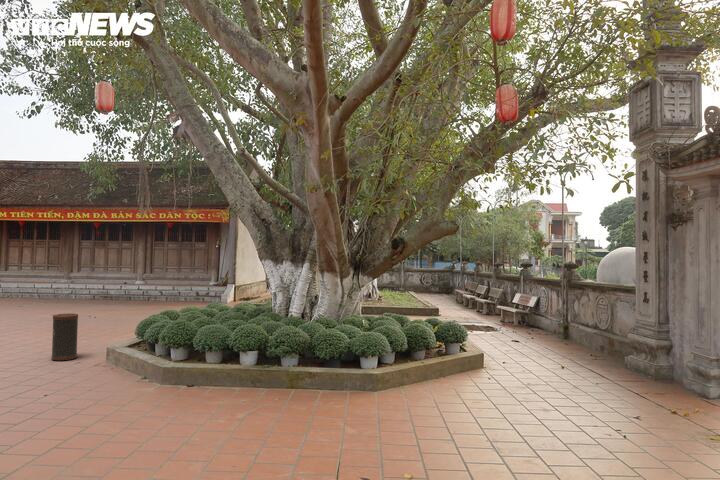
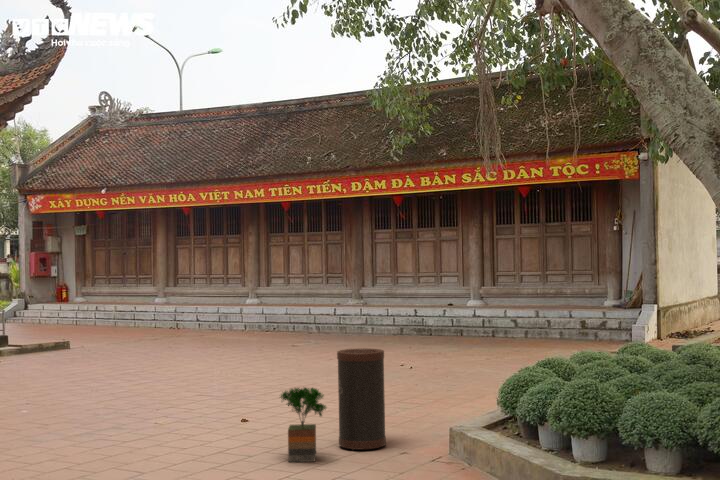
potted tree: none [19,332,47,368] -> present [280,388,326,462]

